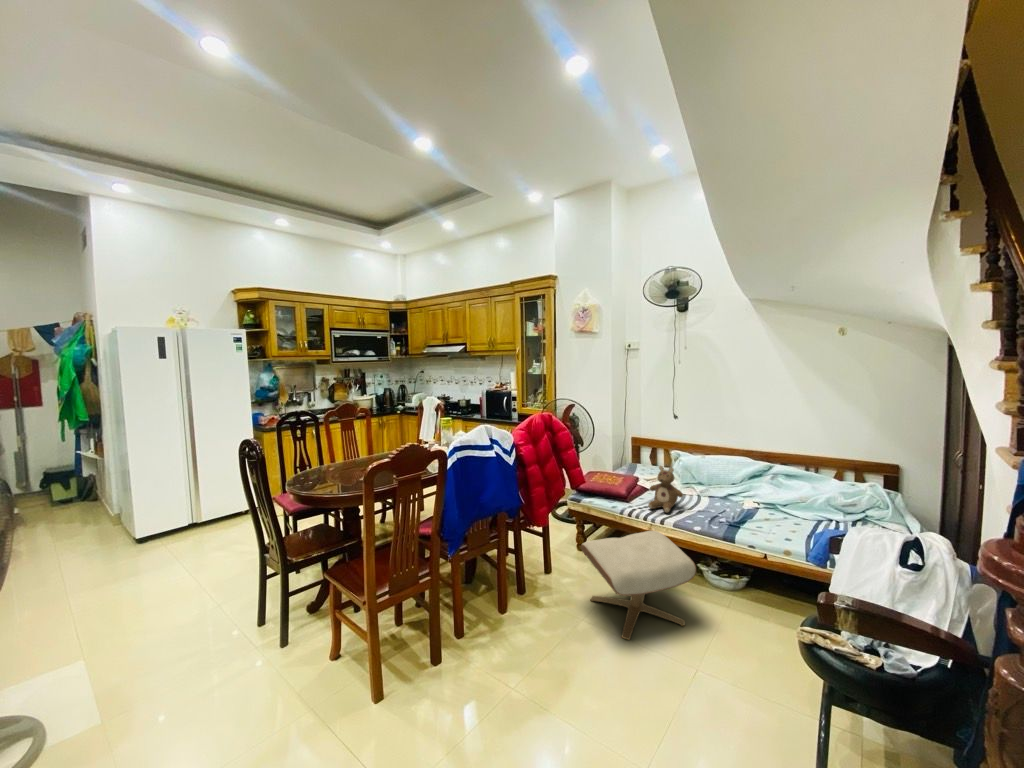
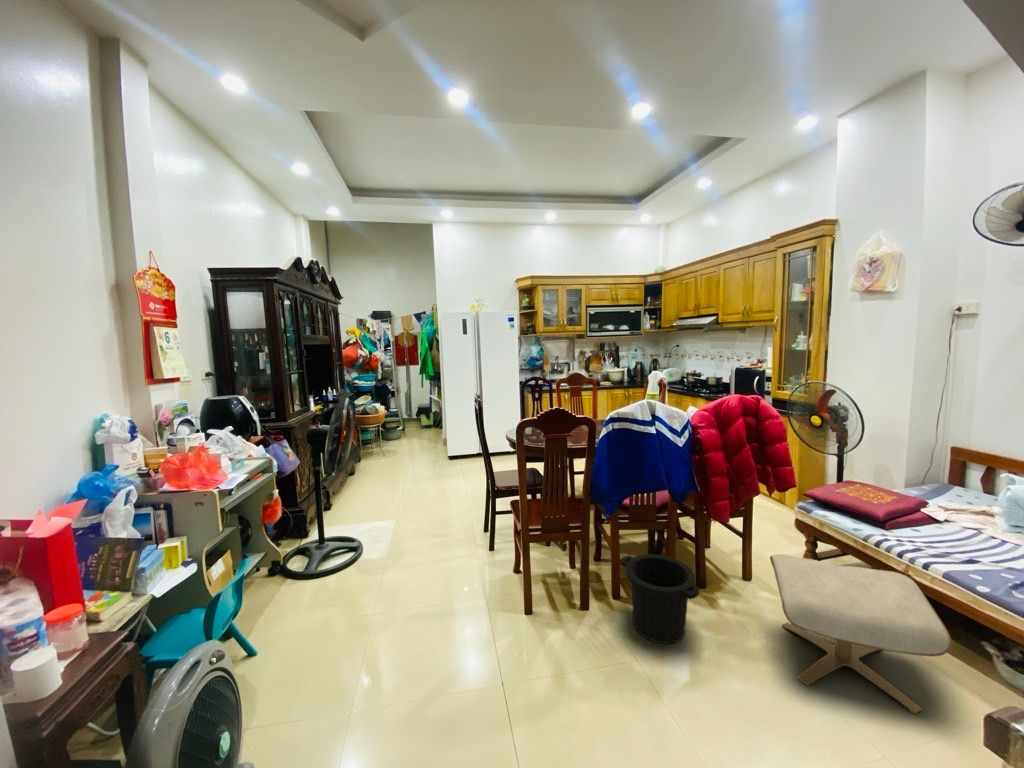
stuffed bear: present [648,466,683,513] -> none [918,490,992,560]
trash can: none [471,575,551,664] -> present [620,554,699,644]

